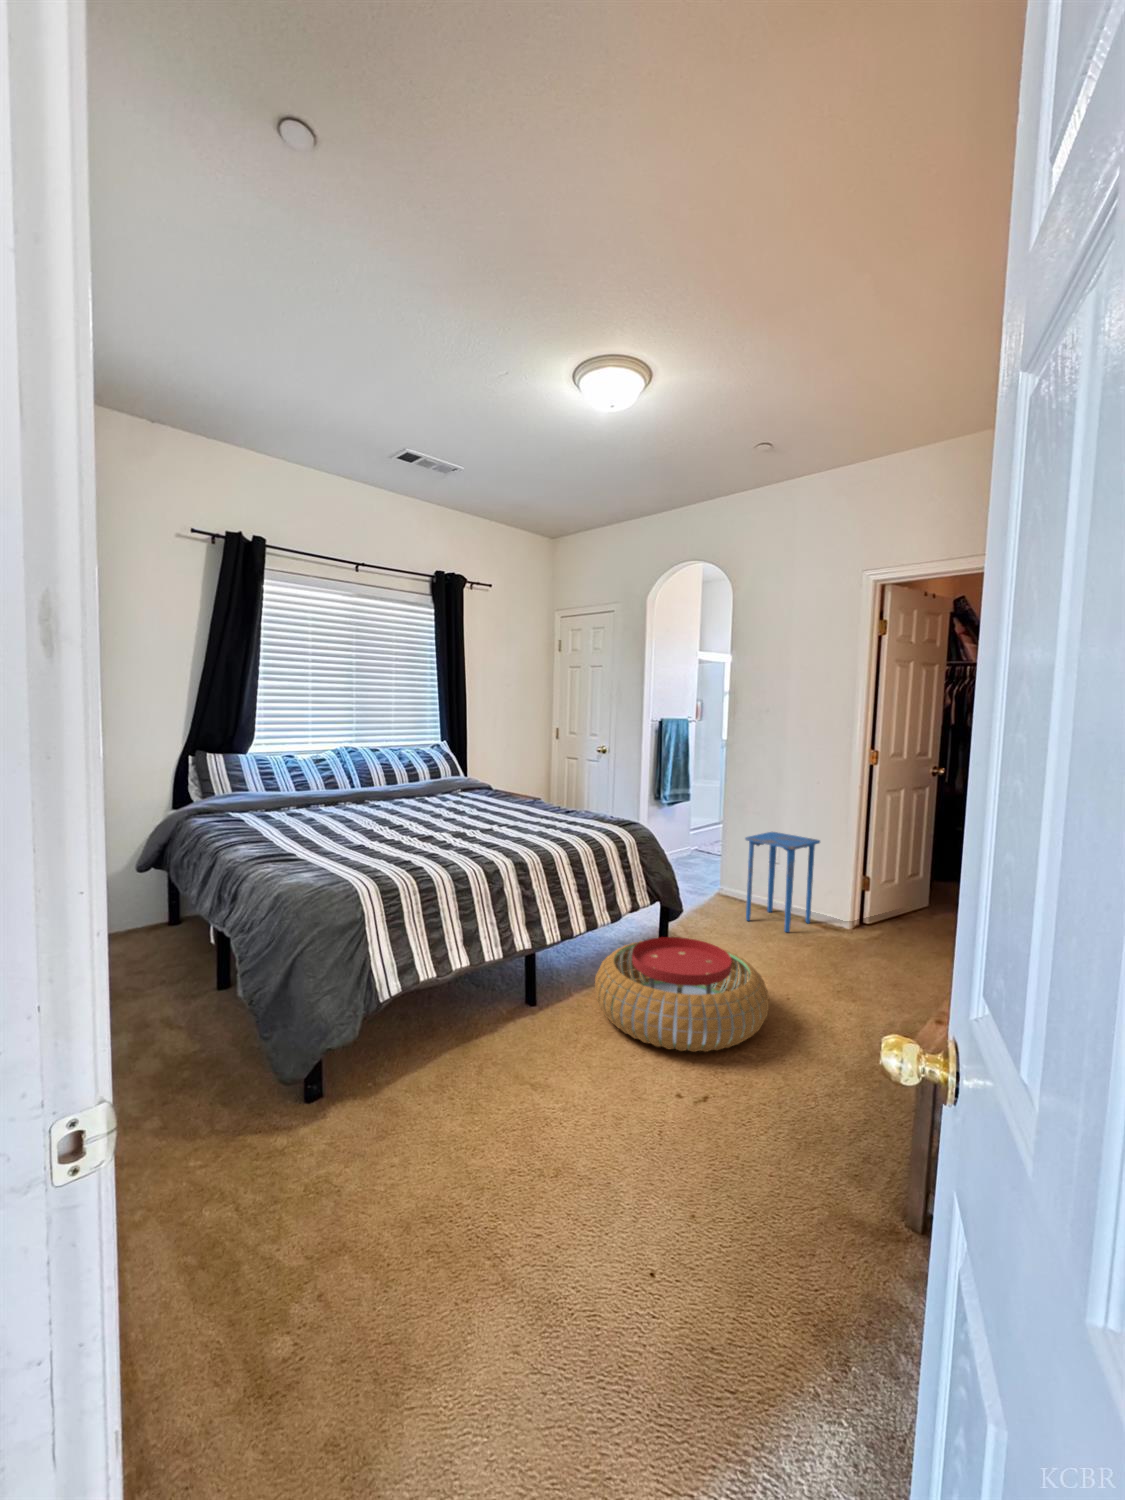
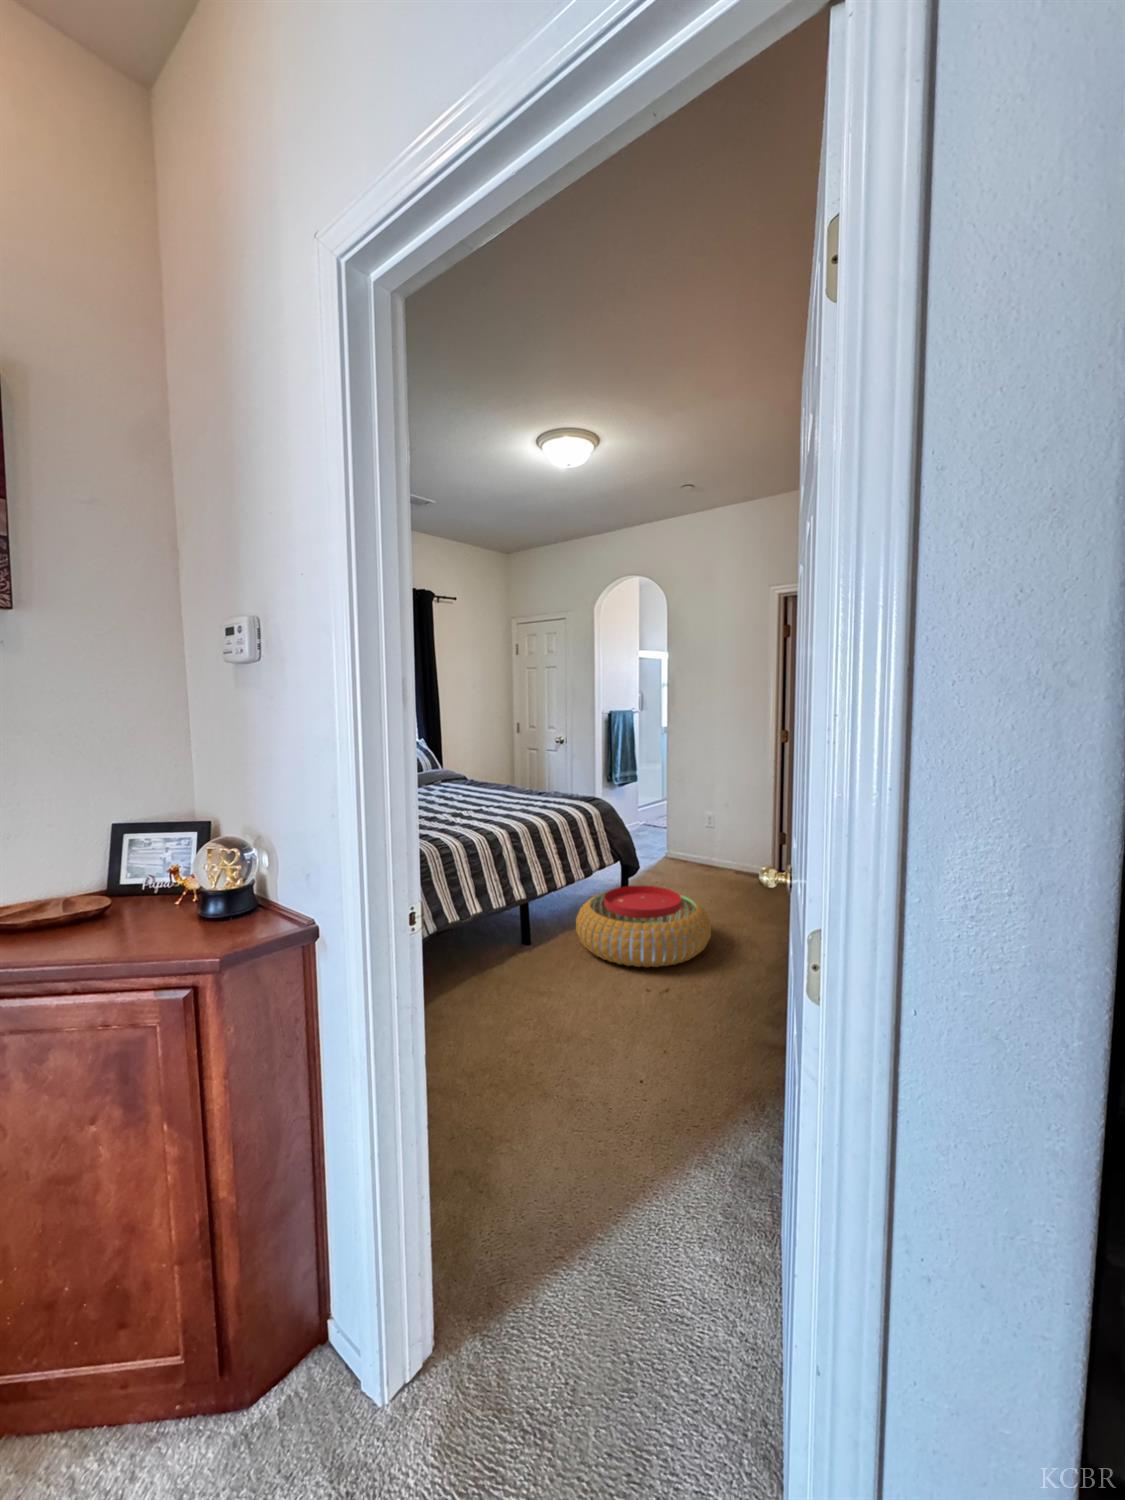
side table: present [745,832,820,932] -> none [686,801,746,881]

